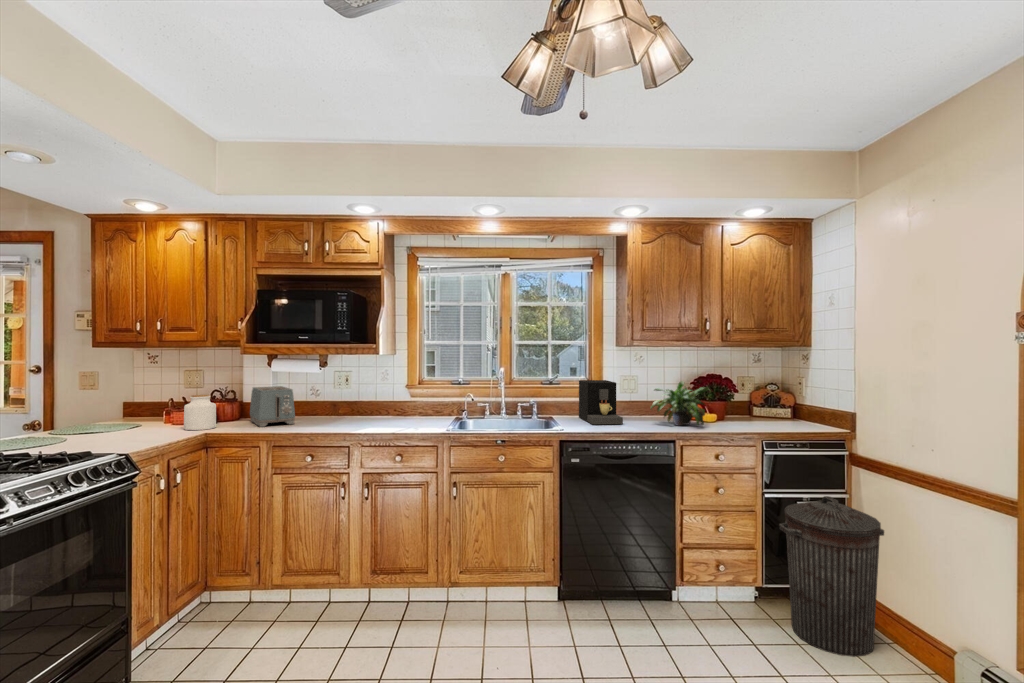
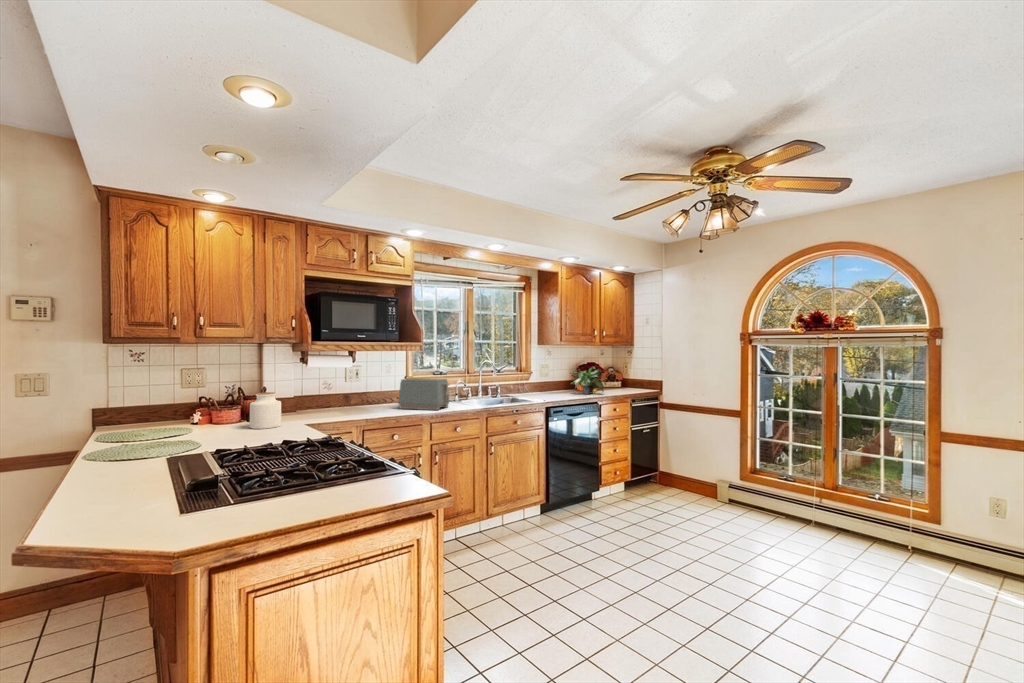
coffee maker: present [579,380,623,424] -> none [519,368,561,397]
toaster: present [250,386,295,427] -> present [398,378,450,410]
trash can: present [780,496,884,657] -> none [646,424,690,501]

